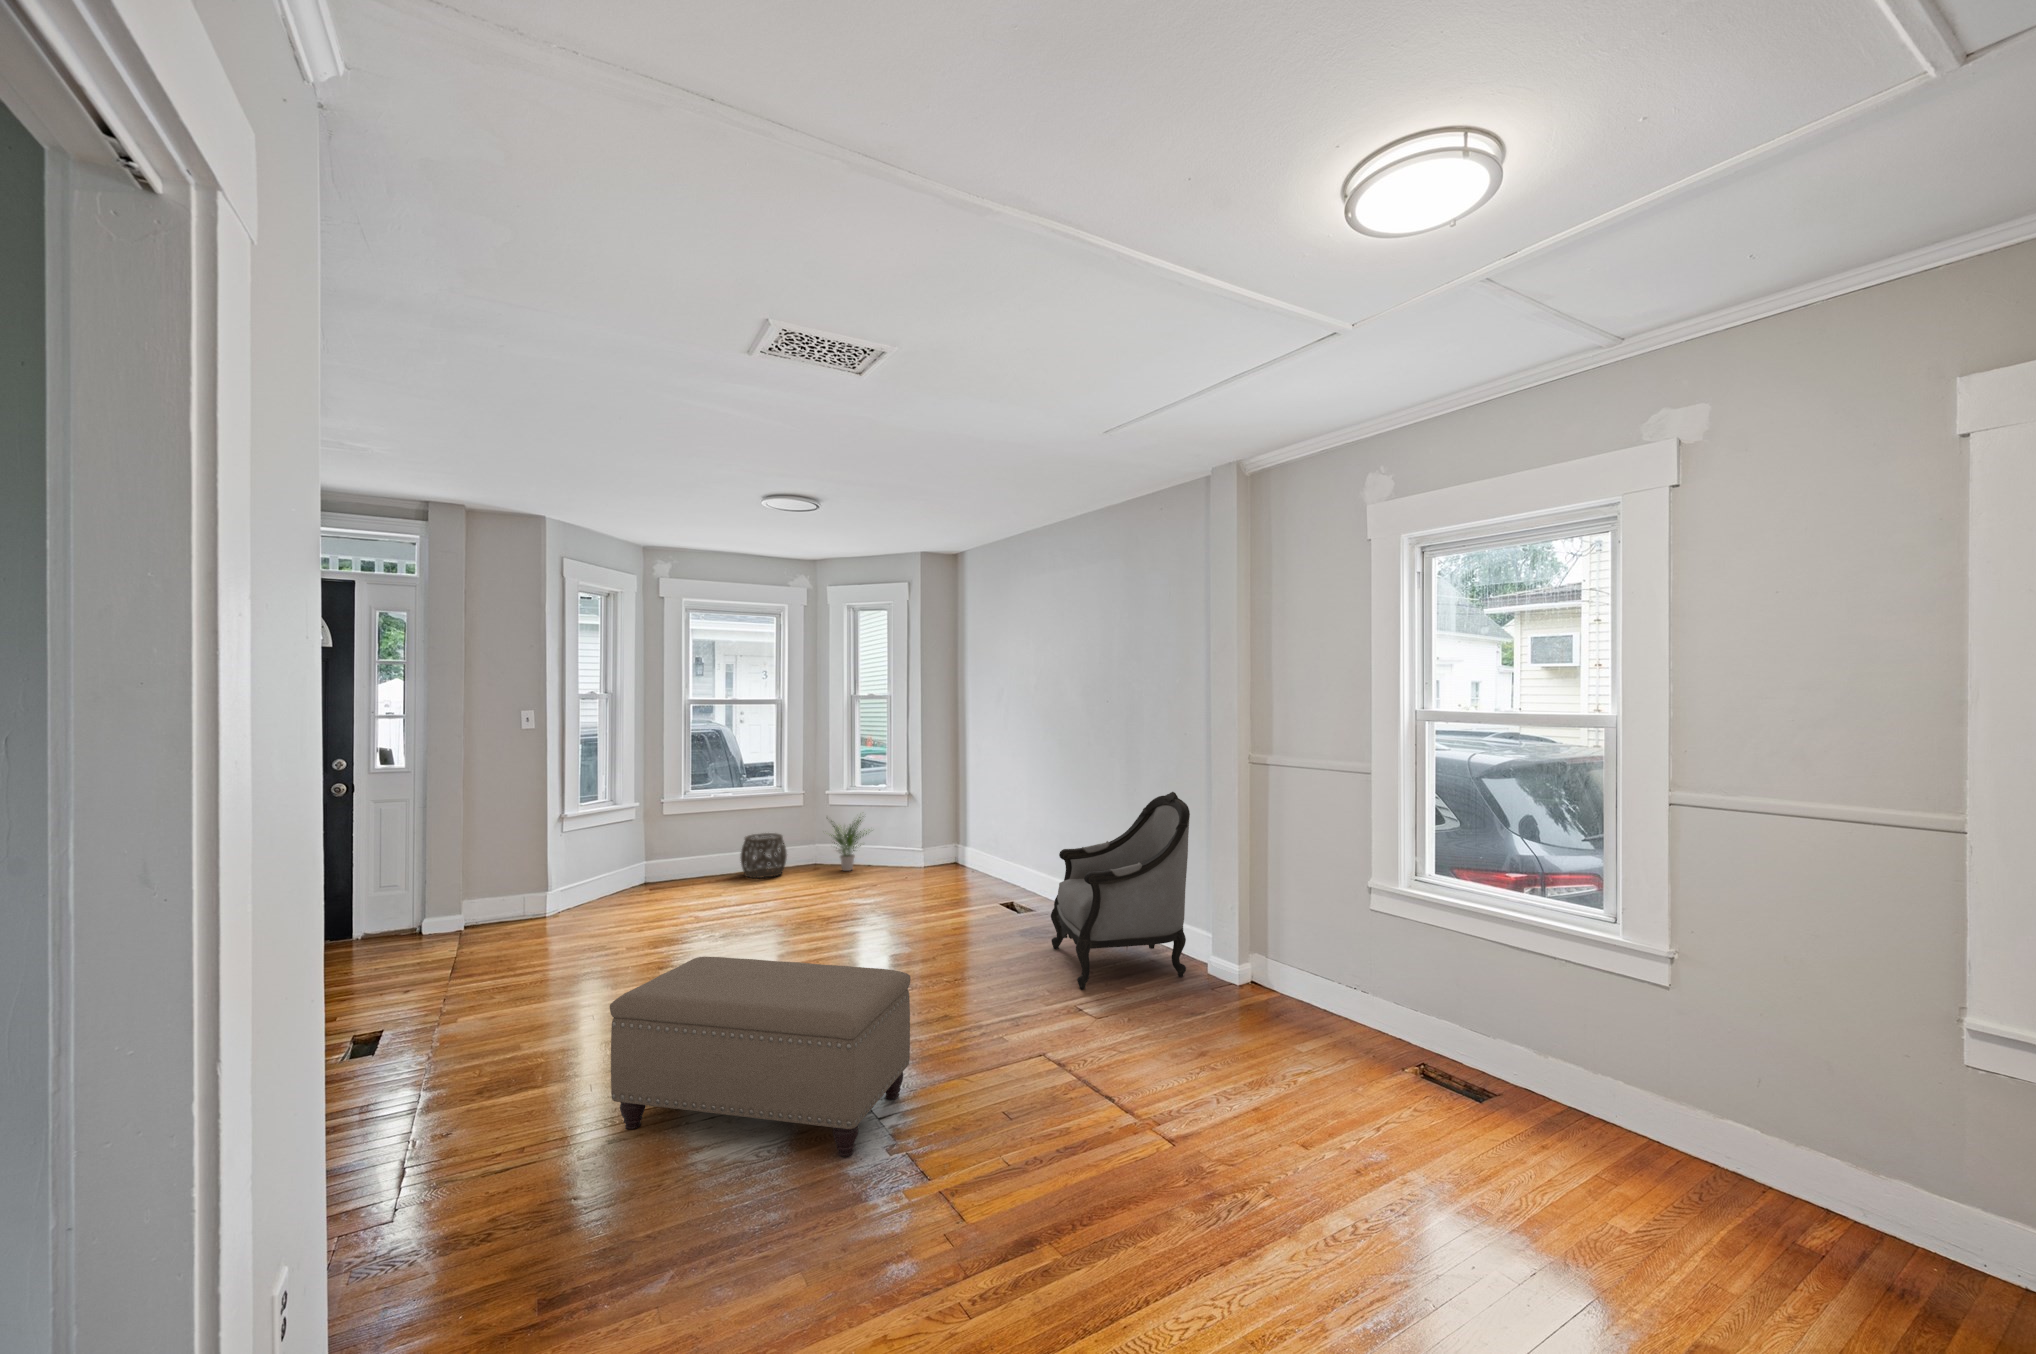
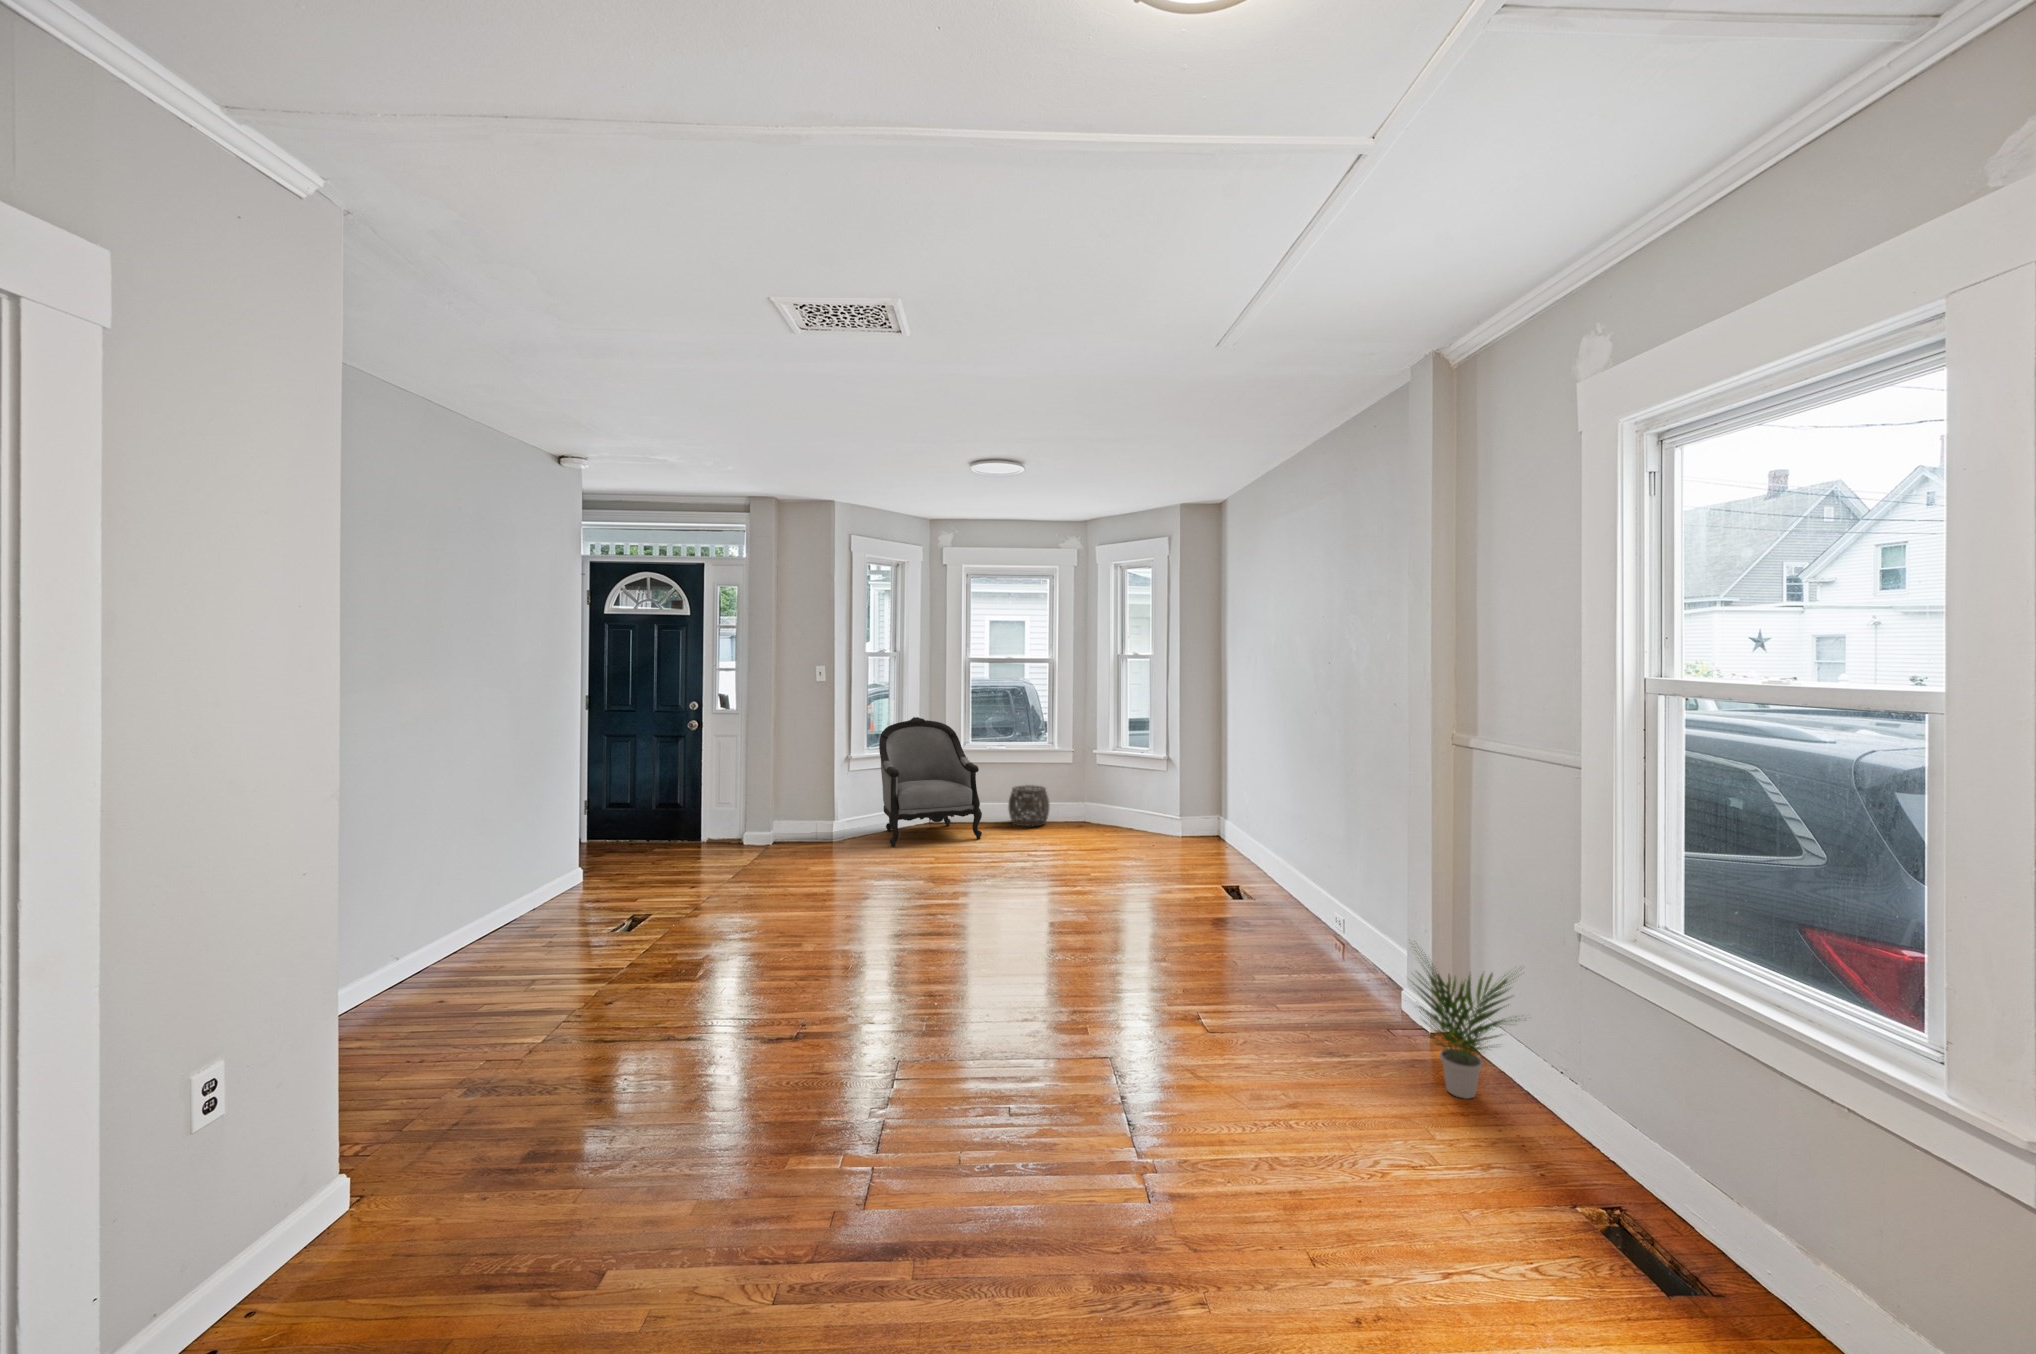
armchair: present [1051,792,1190,989] -> present [879,717,982,847]
potted plant: present [830,817,867,871] -> present [1413,947,1517,1099]
ottoman: present [610,956,910,1157] -> none [681,892,938,1119]

